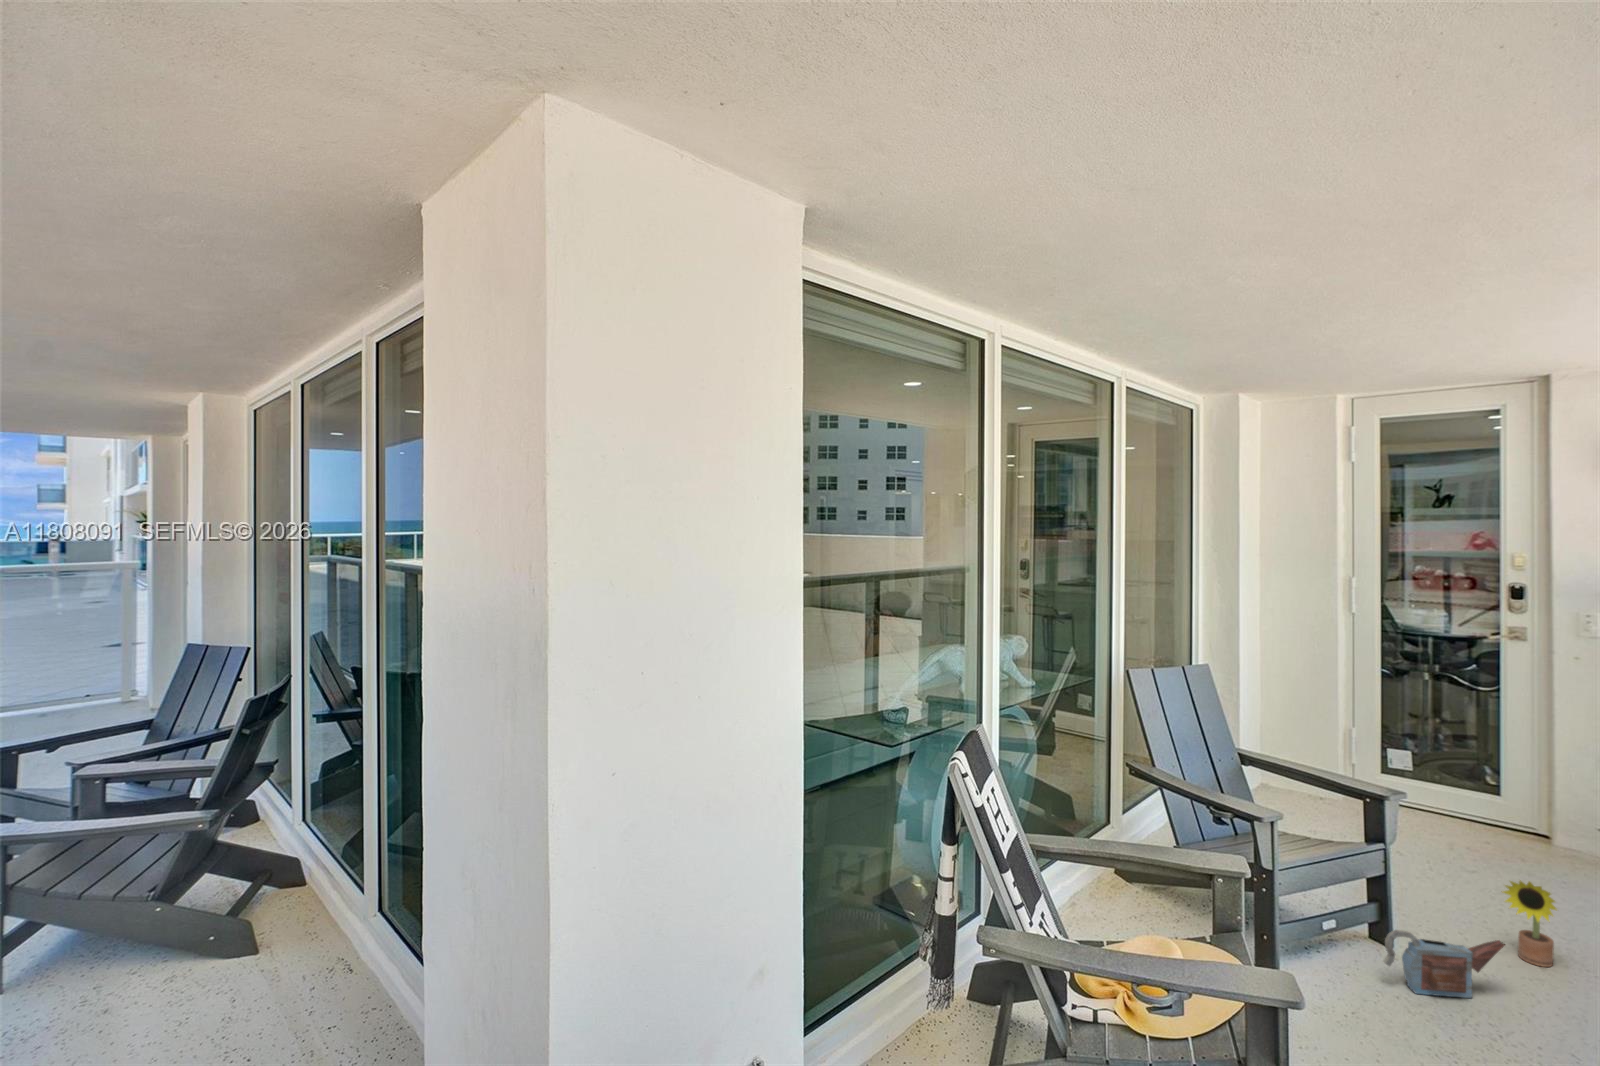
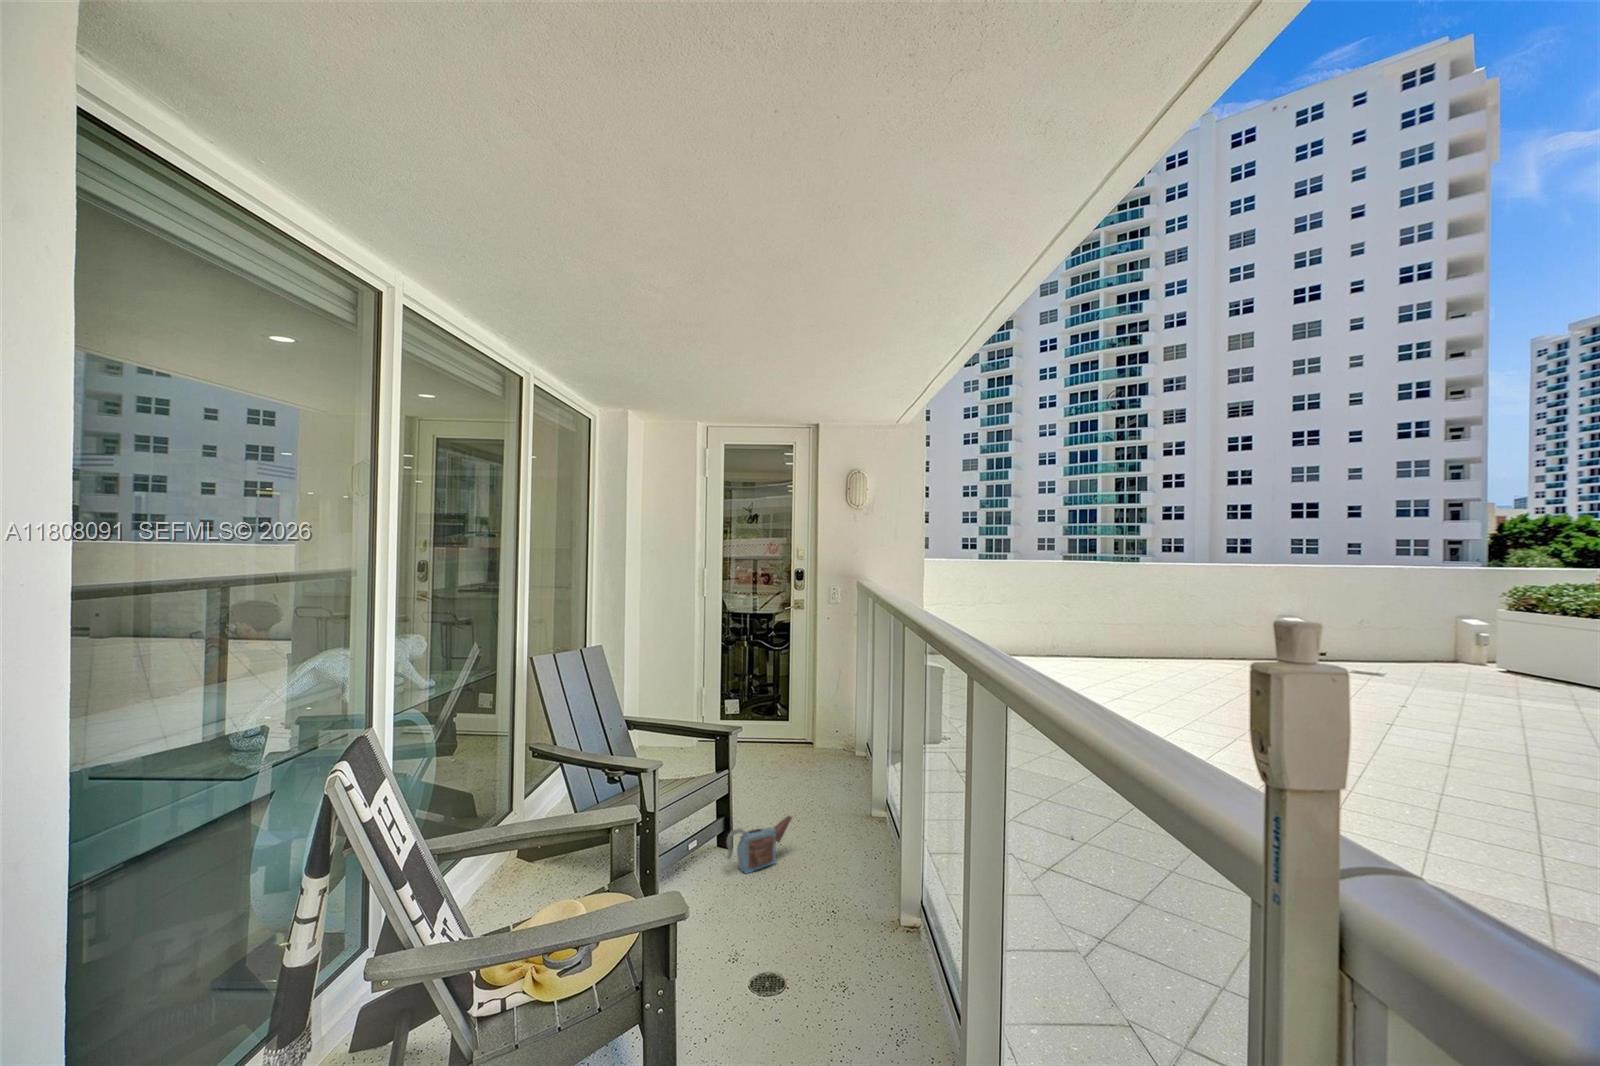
decorative plant: present [1503,880,1557,967] -> none [787,770,816,827]

